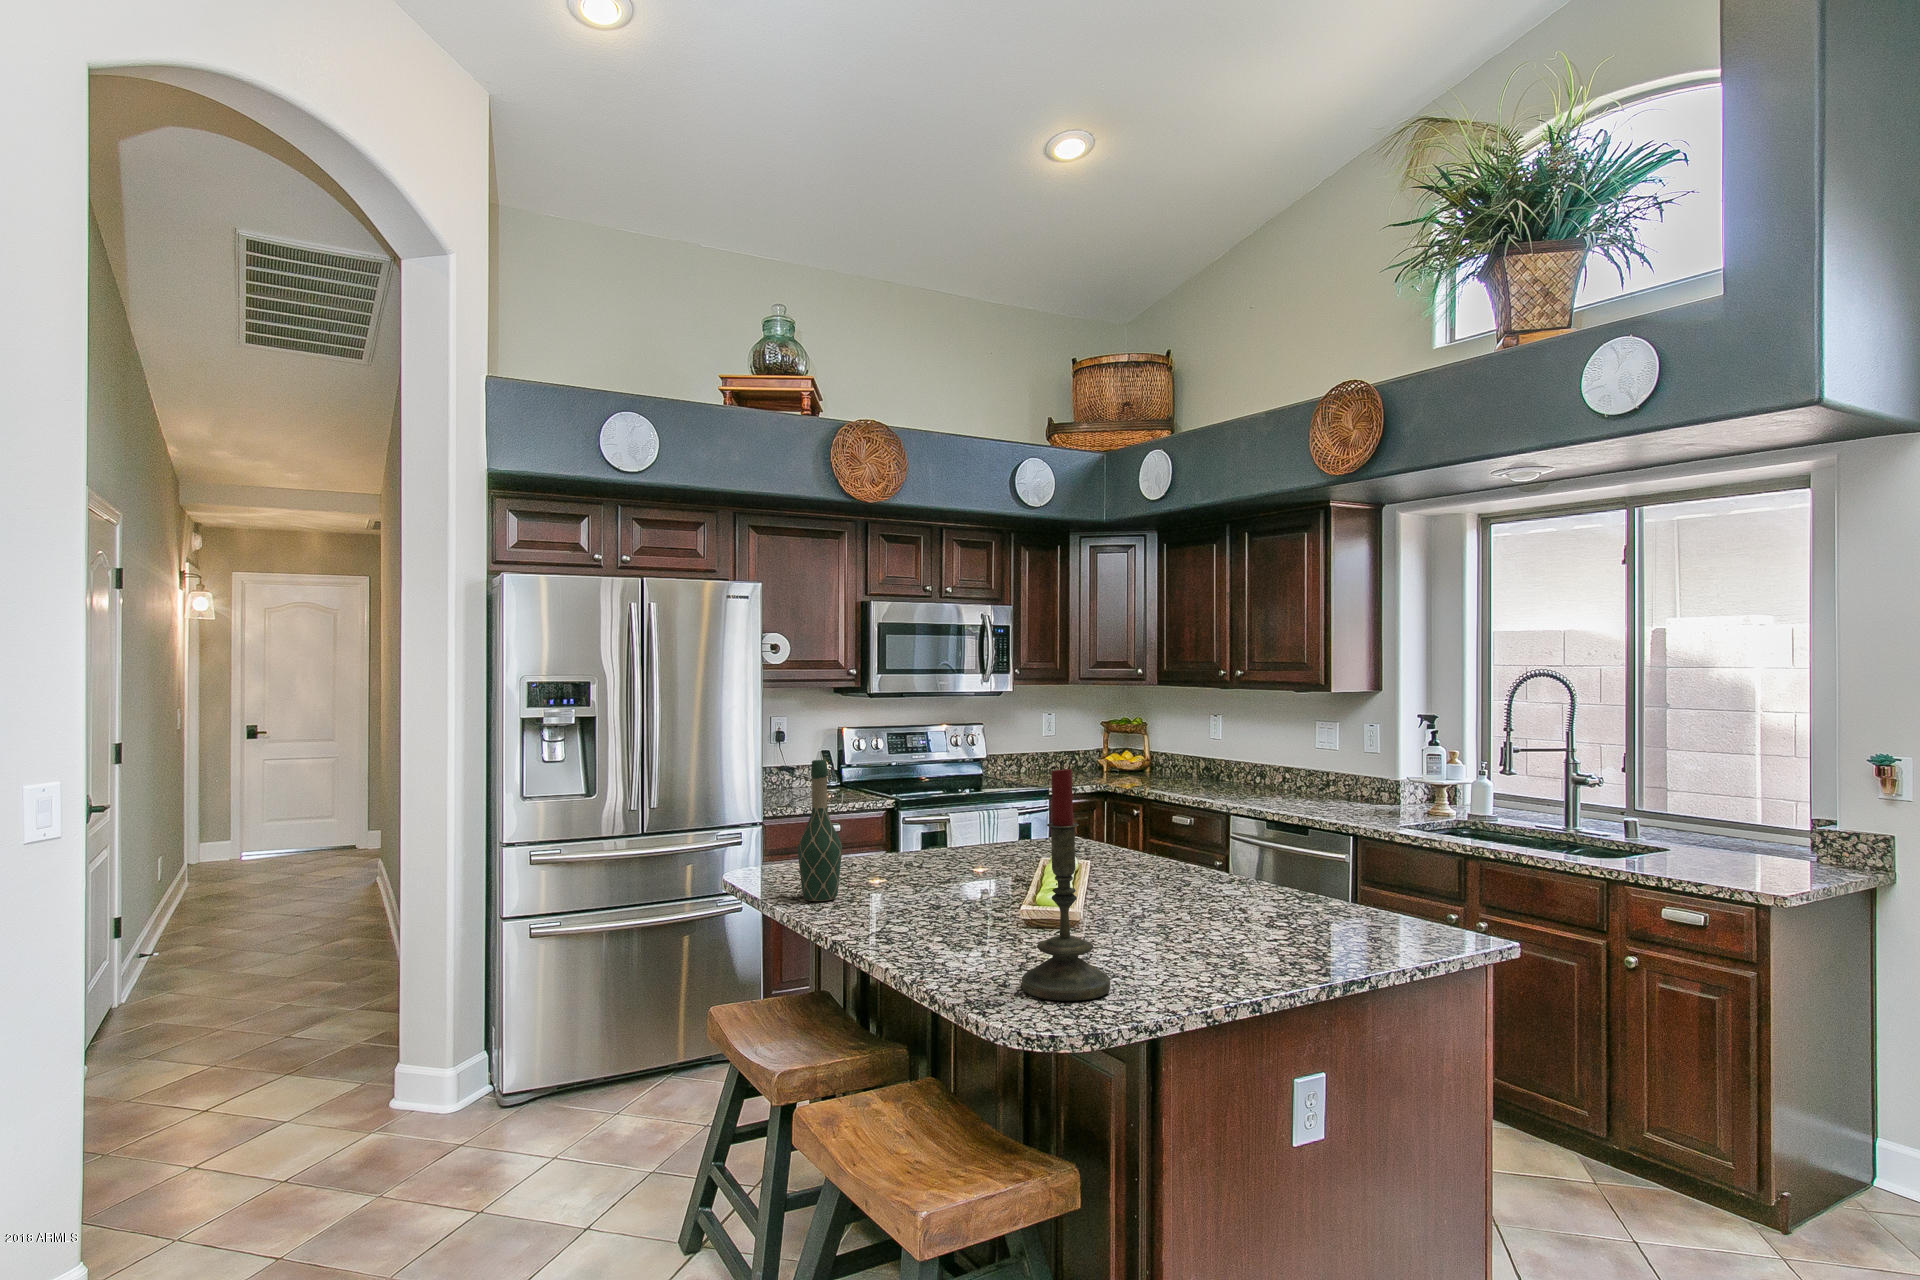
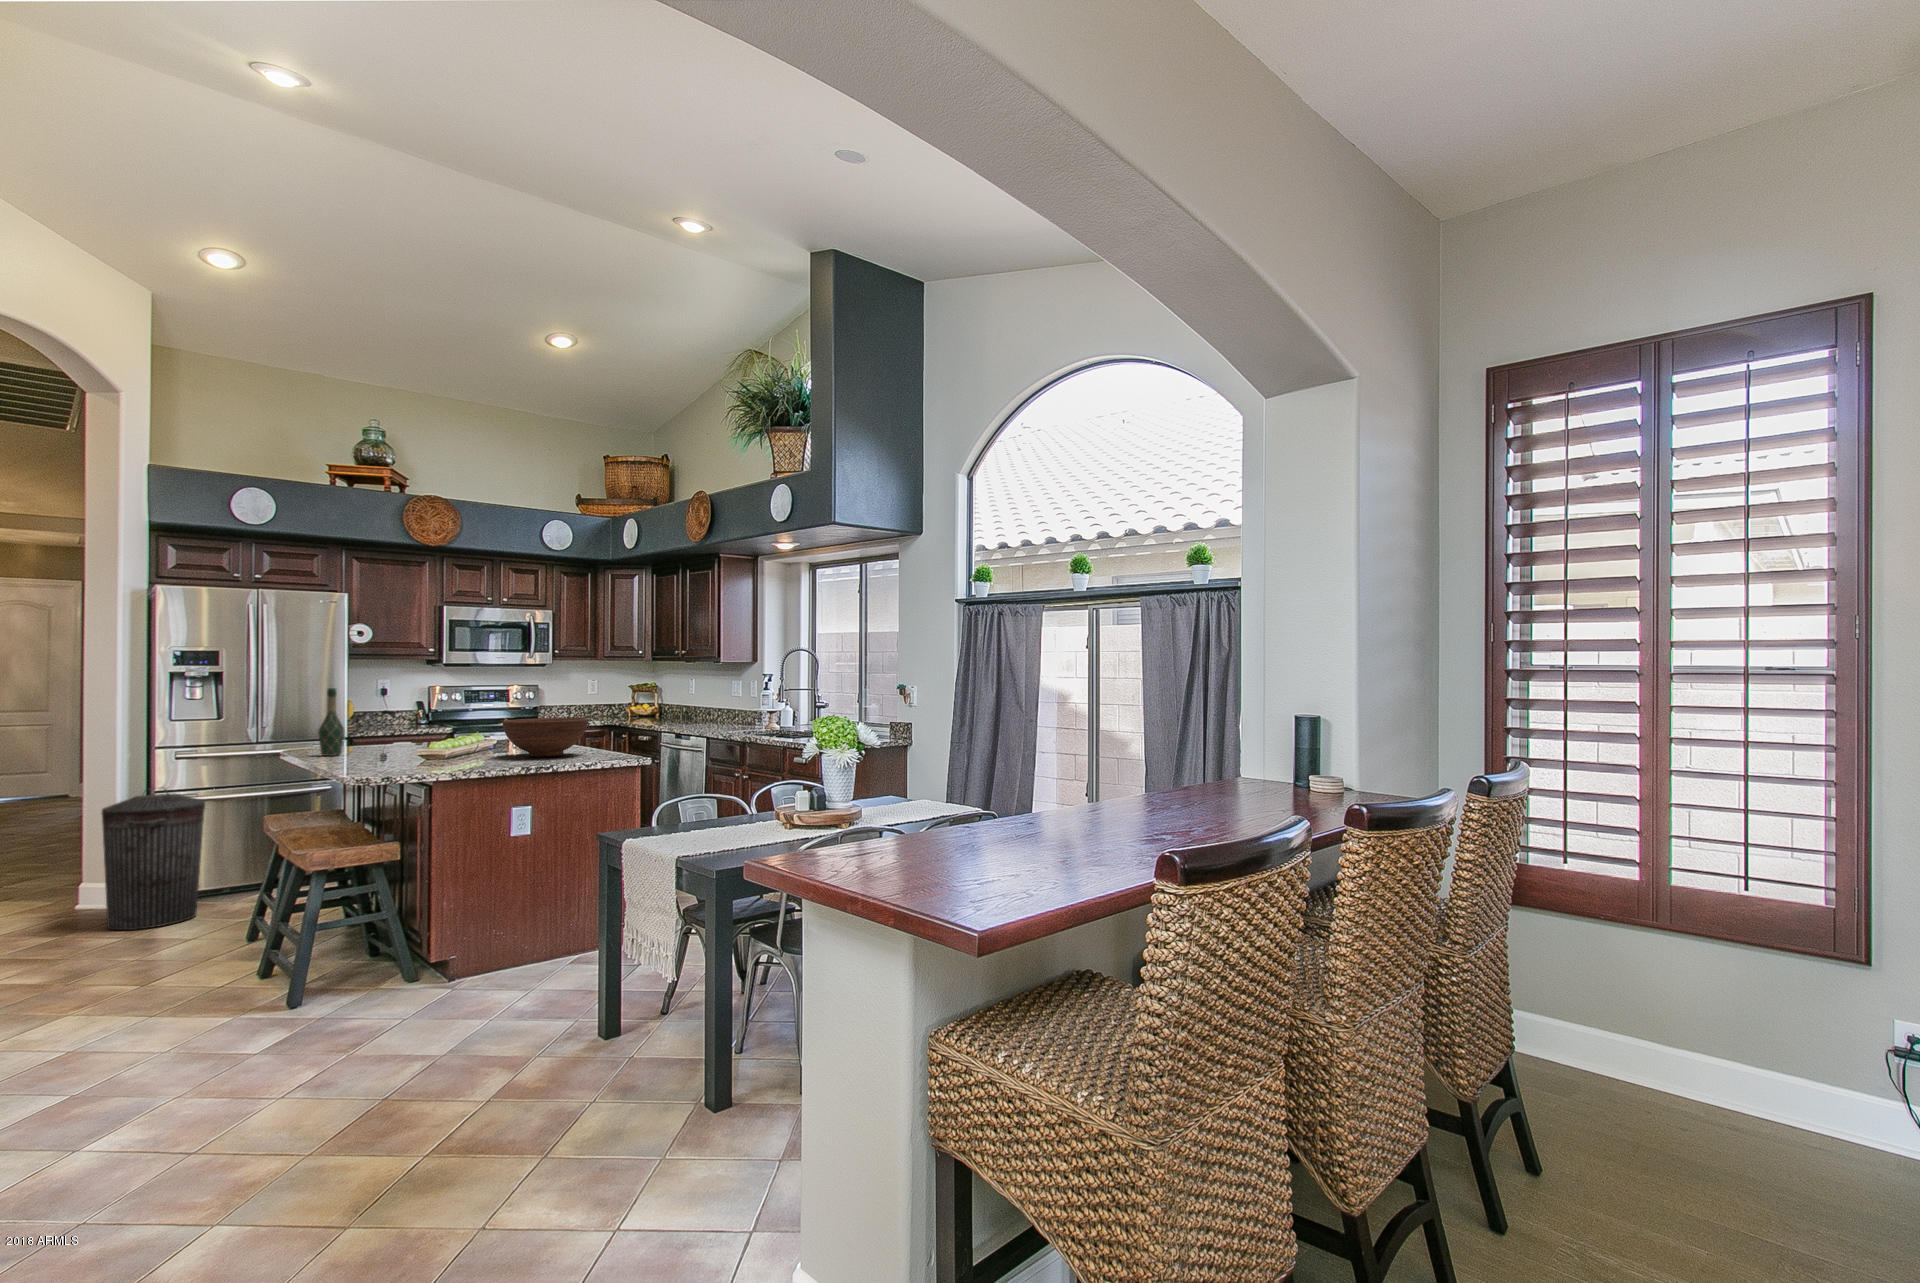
candle: present [1022,762,1110,1001] -> none [383,679,424,770]
fruit bowl: none [1179,830,1365,931] -> present [503,718,588,757]
trash can: none [432,913,576,1171] -> present [102,788,205,930]

